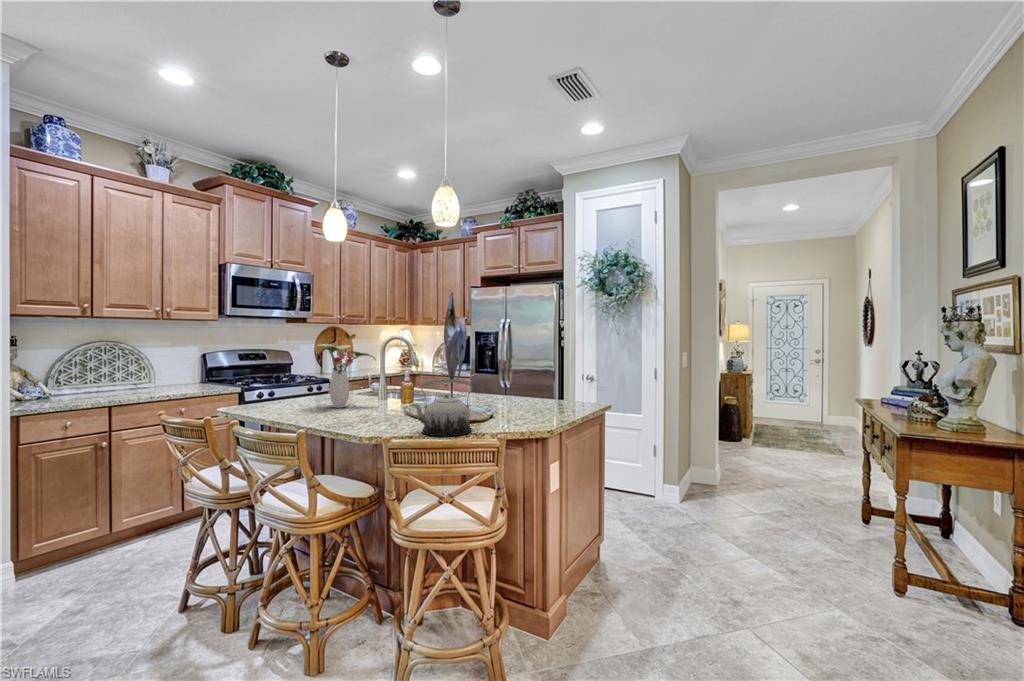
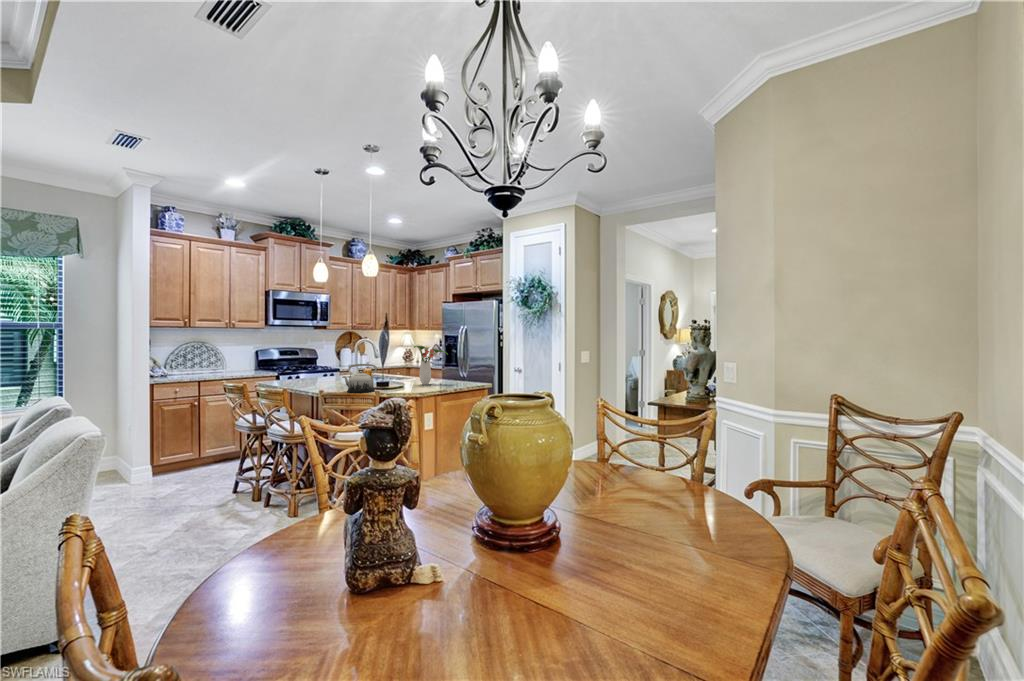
flower arrangement: present [319,344,376,408] -> present [413,344,448,385]

